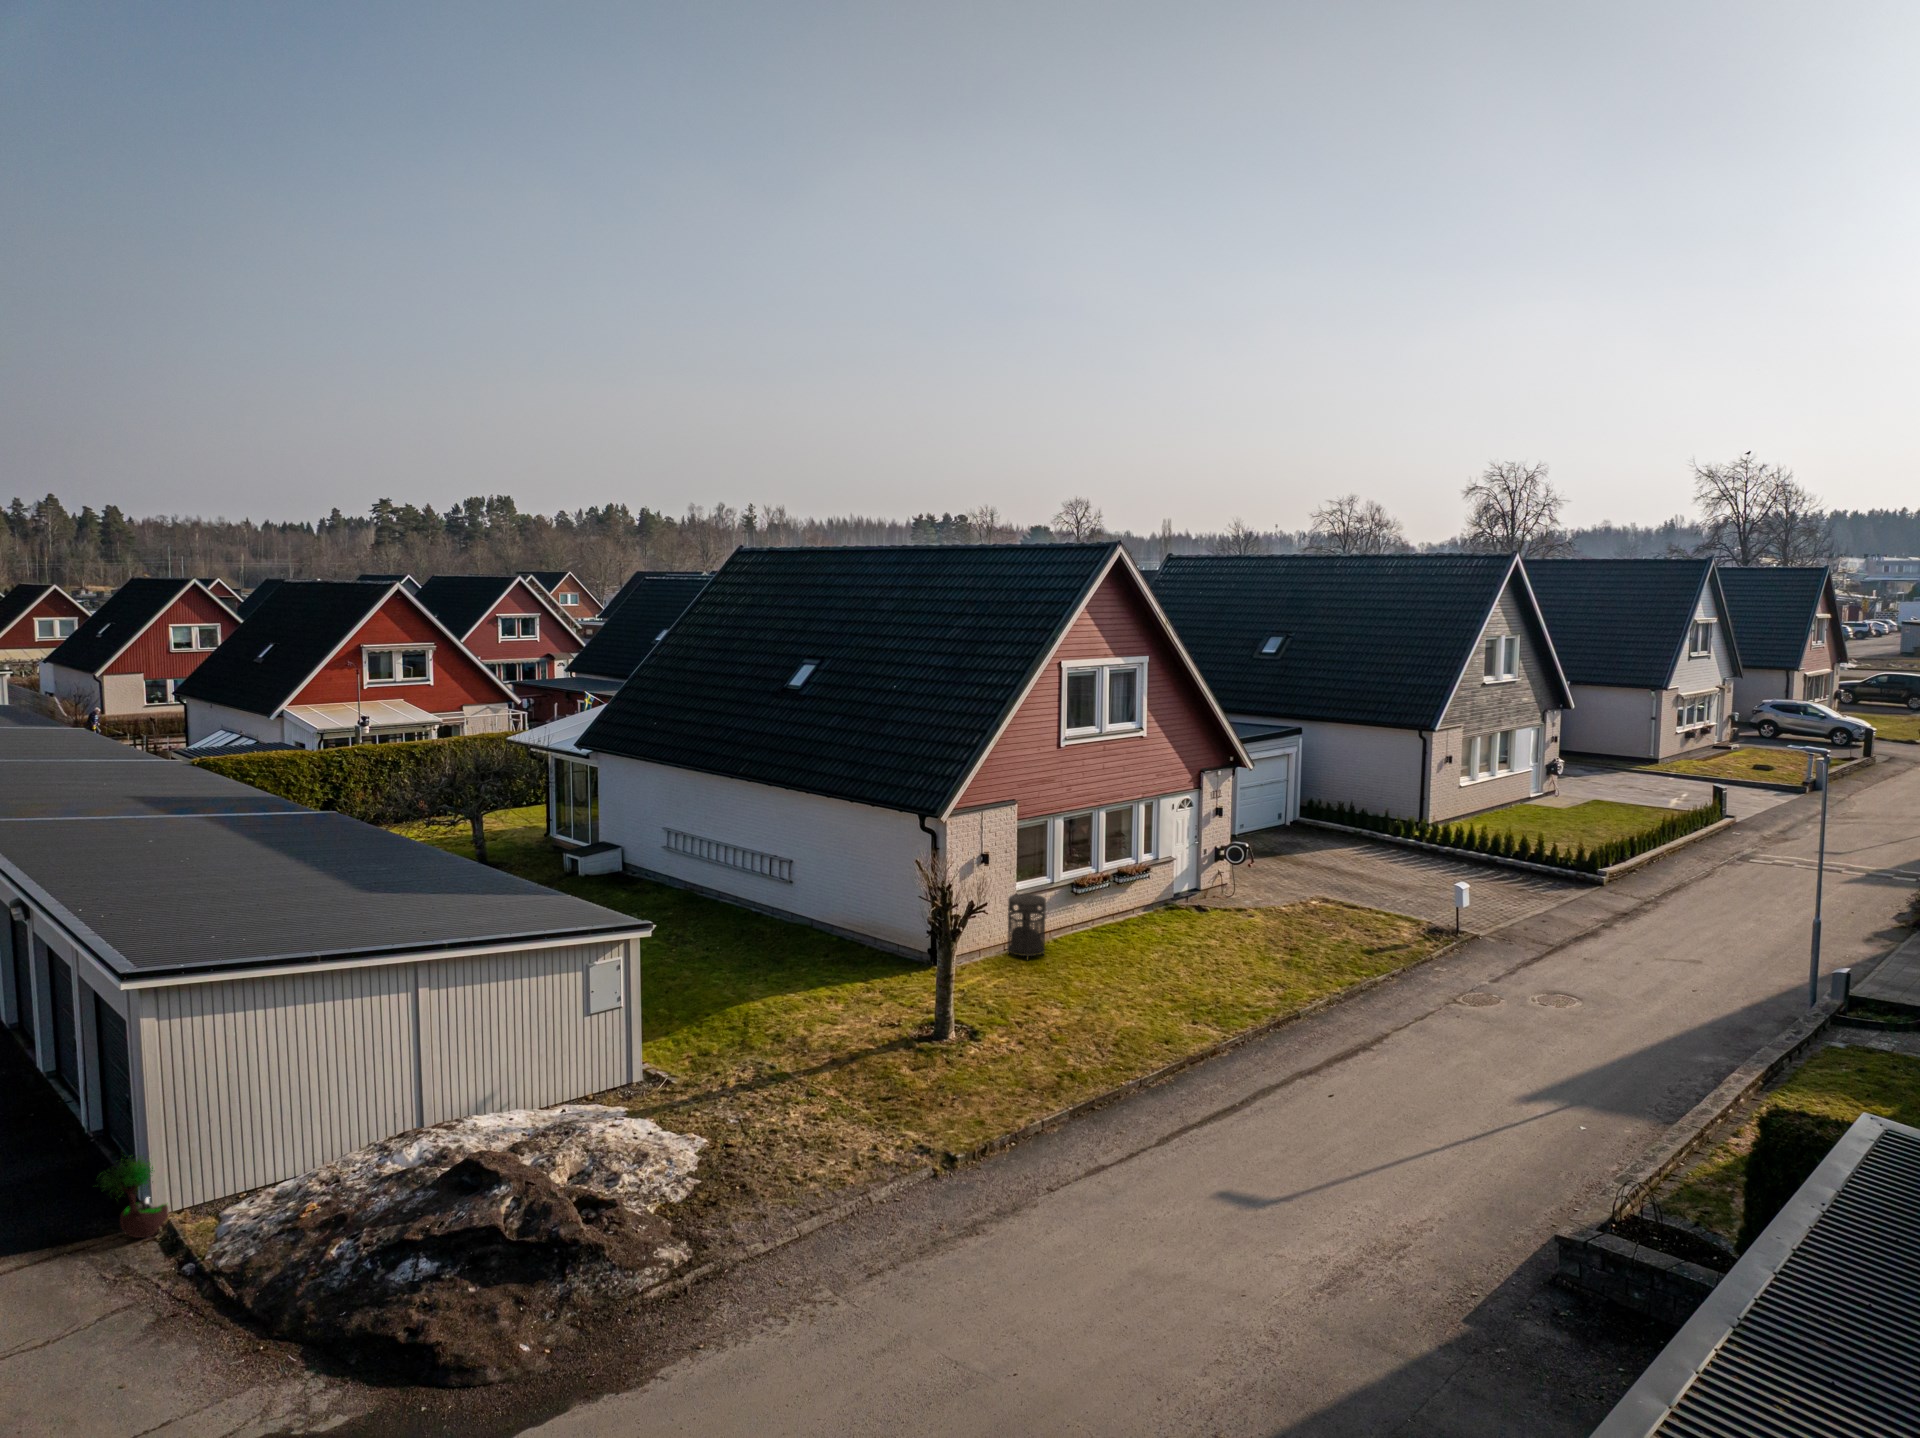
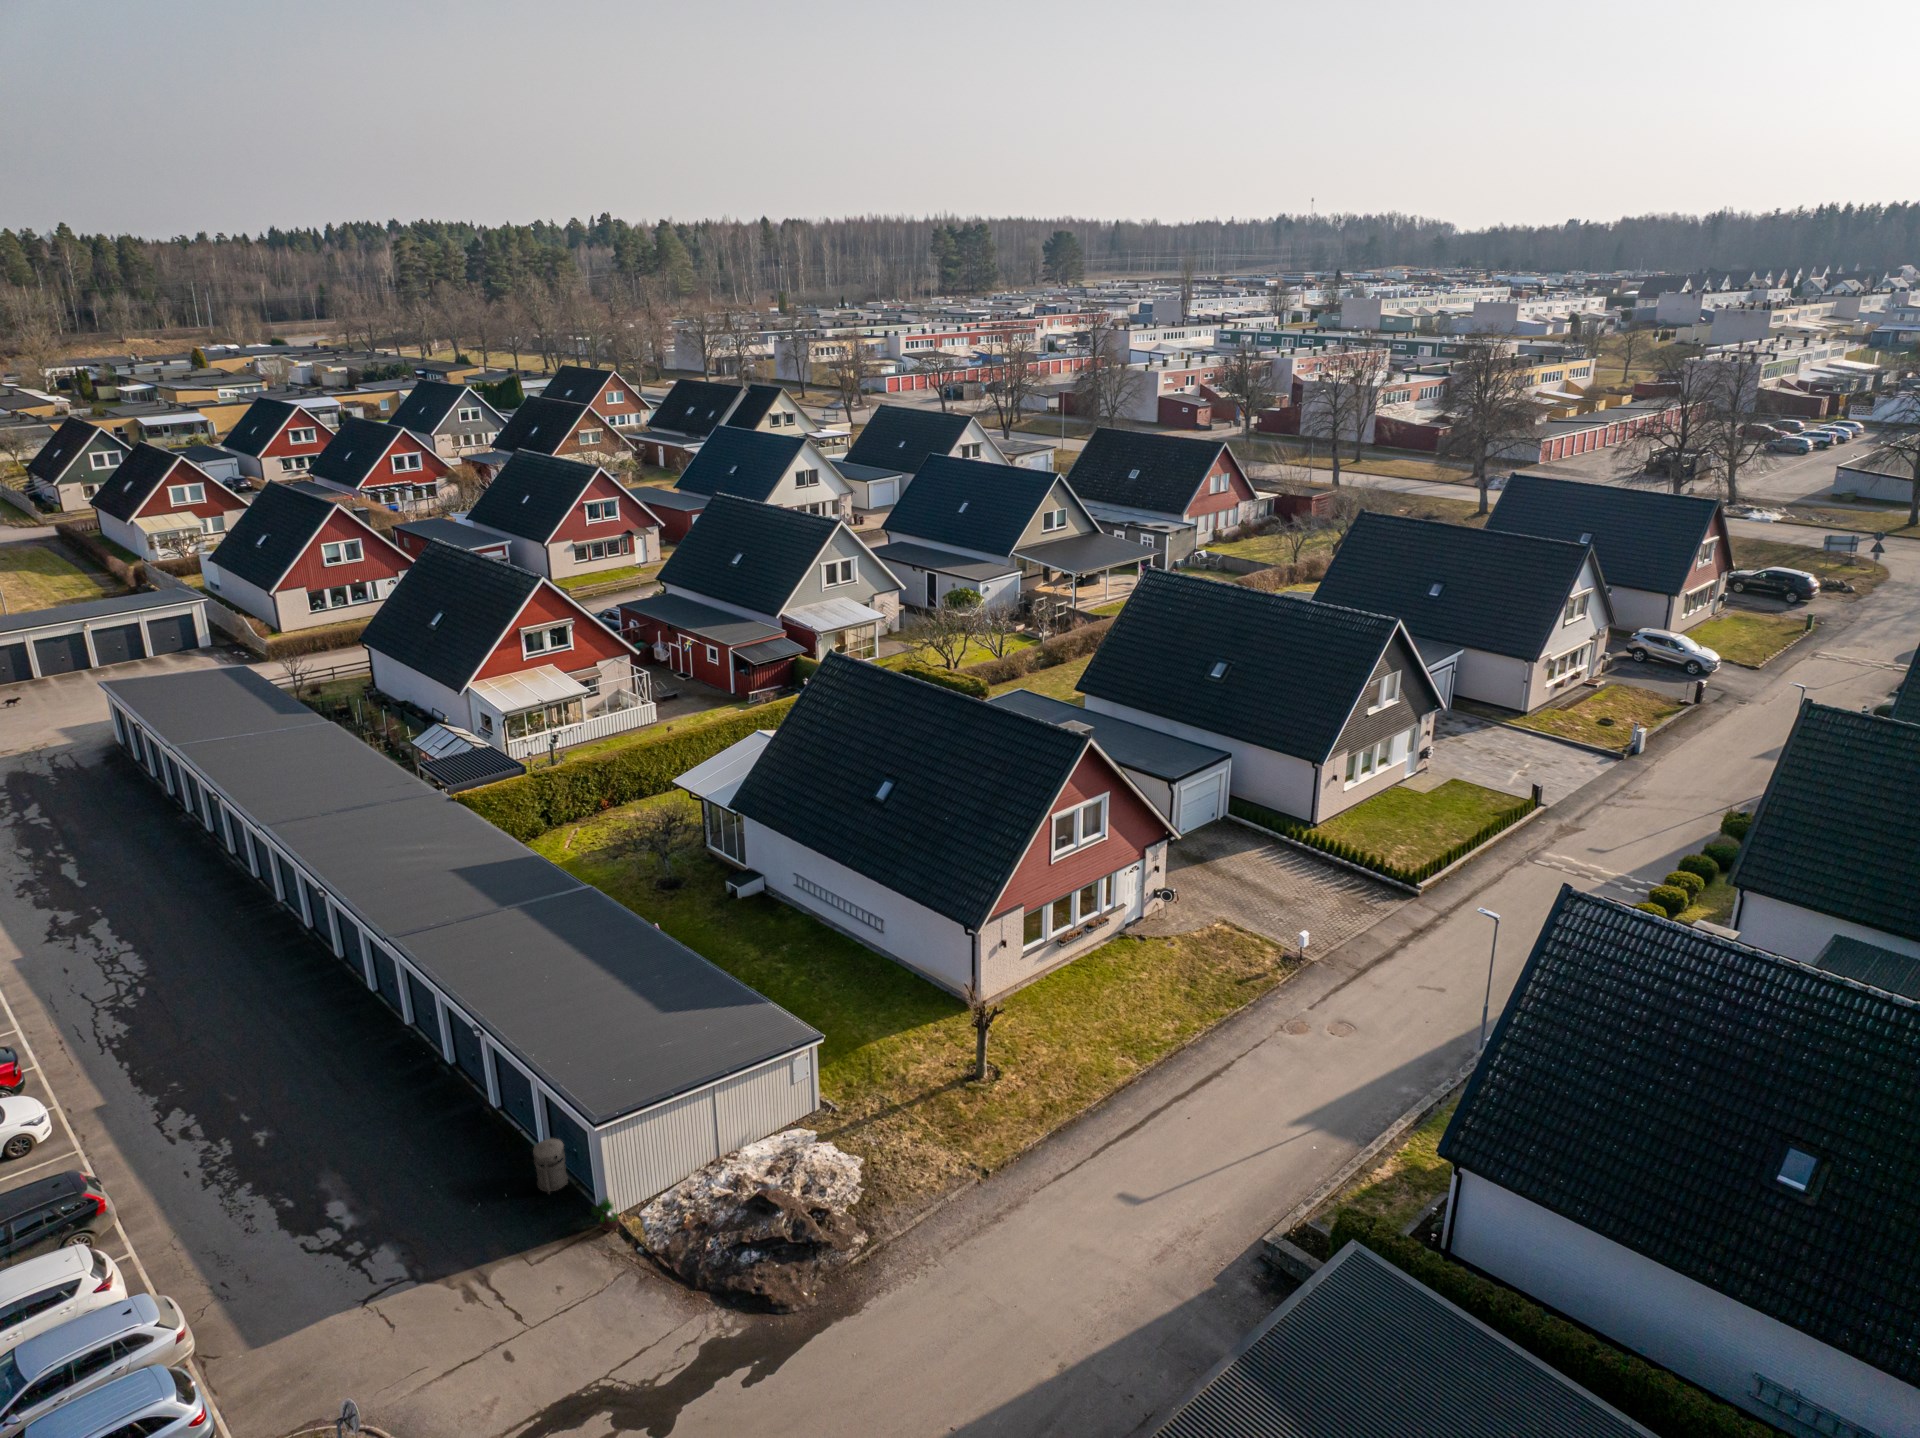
trash can: present [1007,894,1046,960] -> present [533,1138,568,1193]

